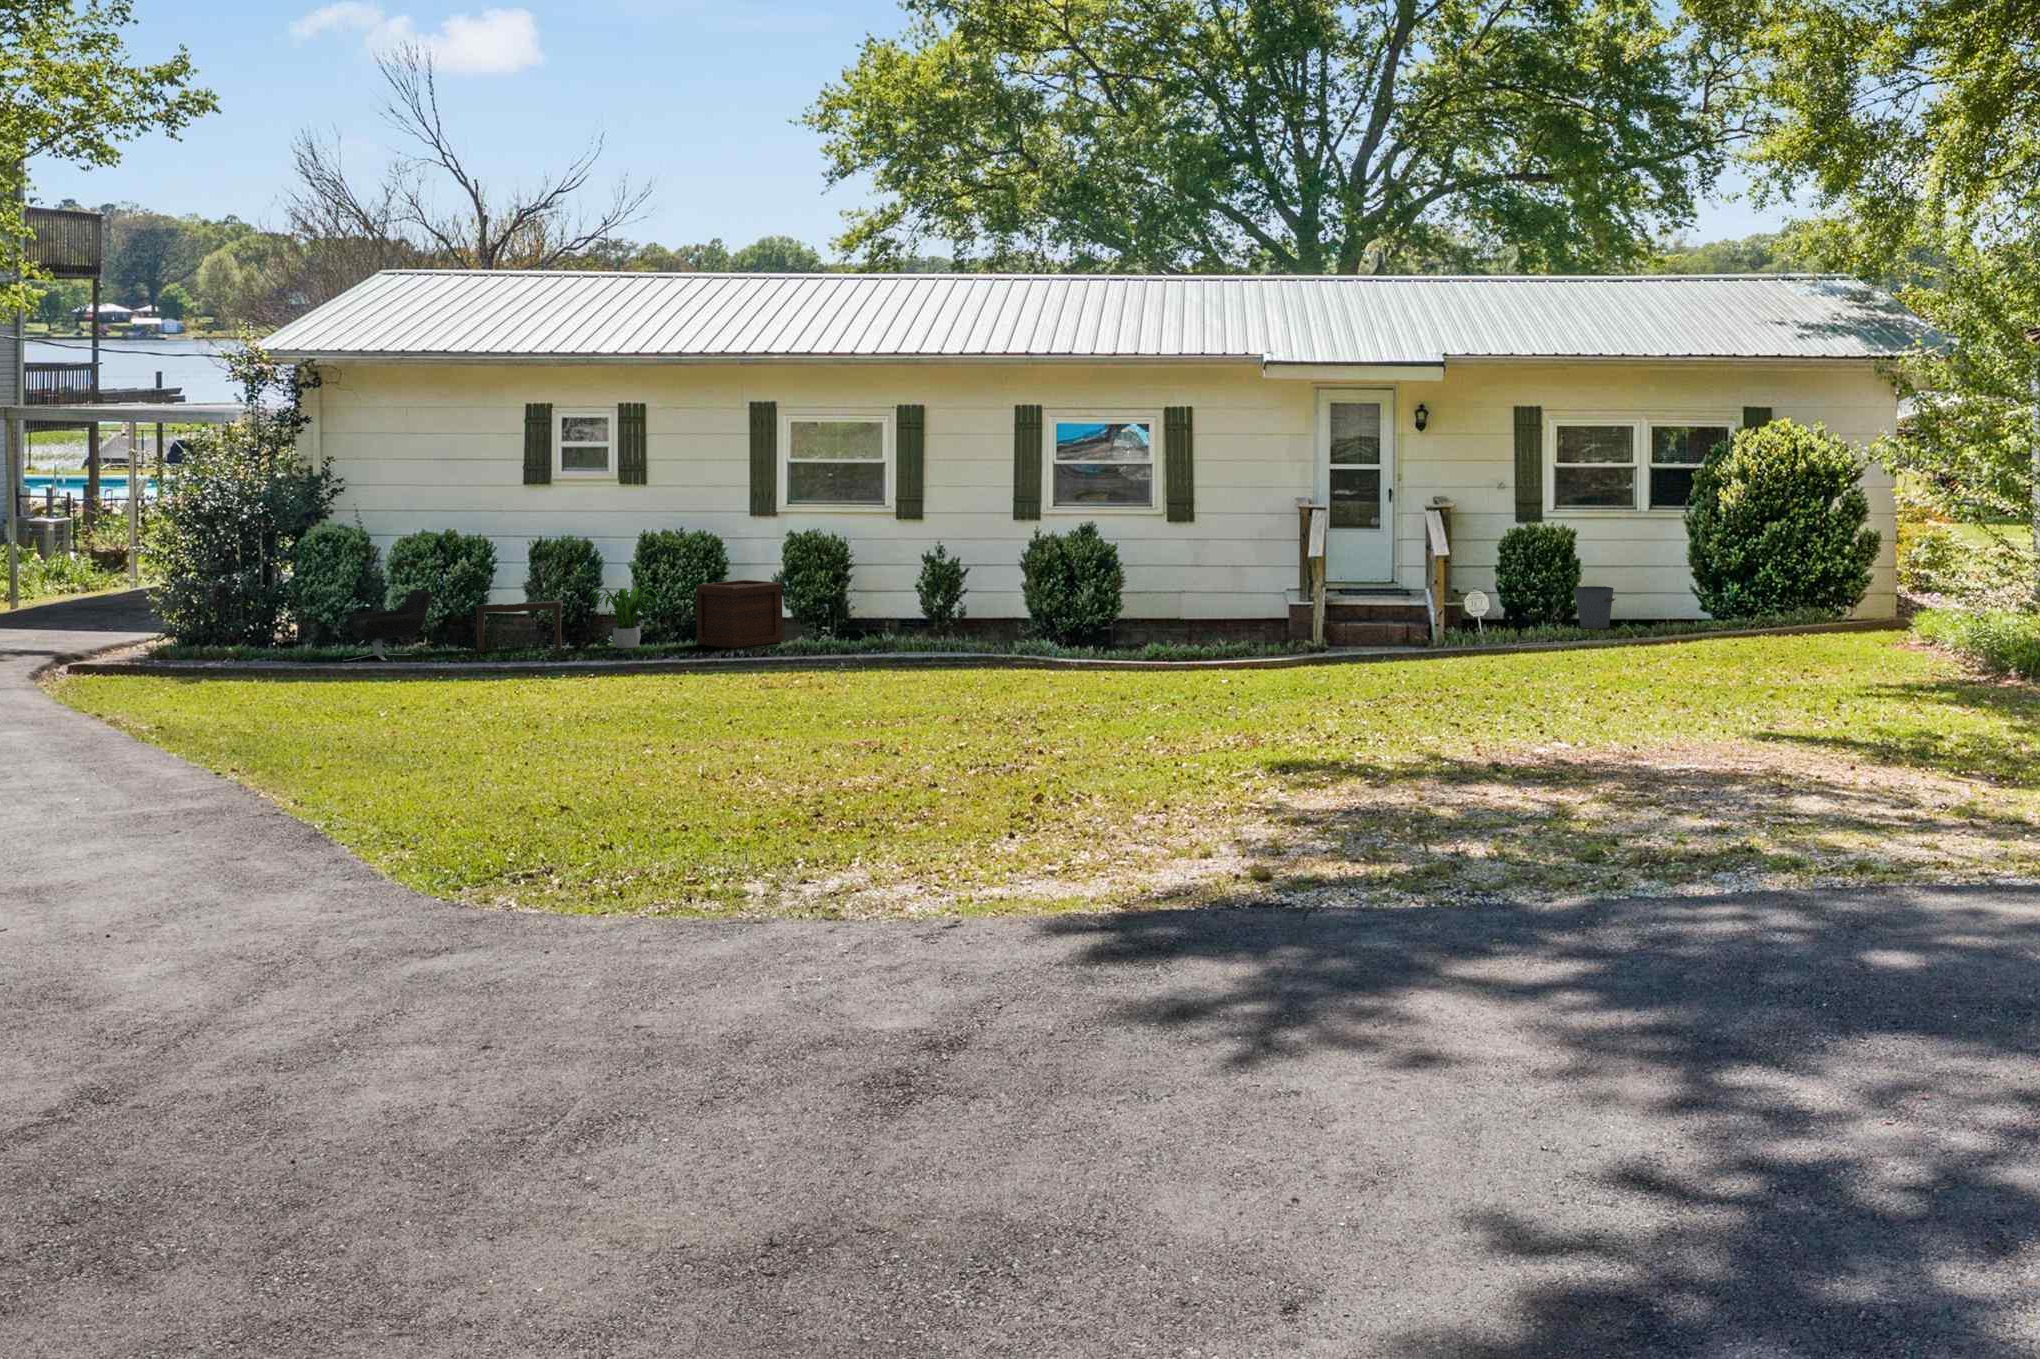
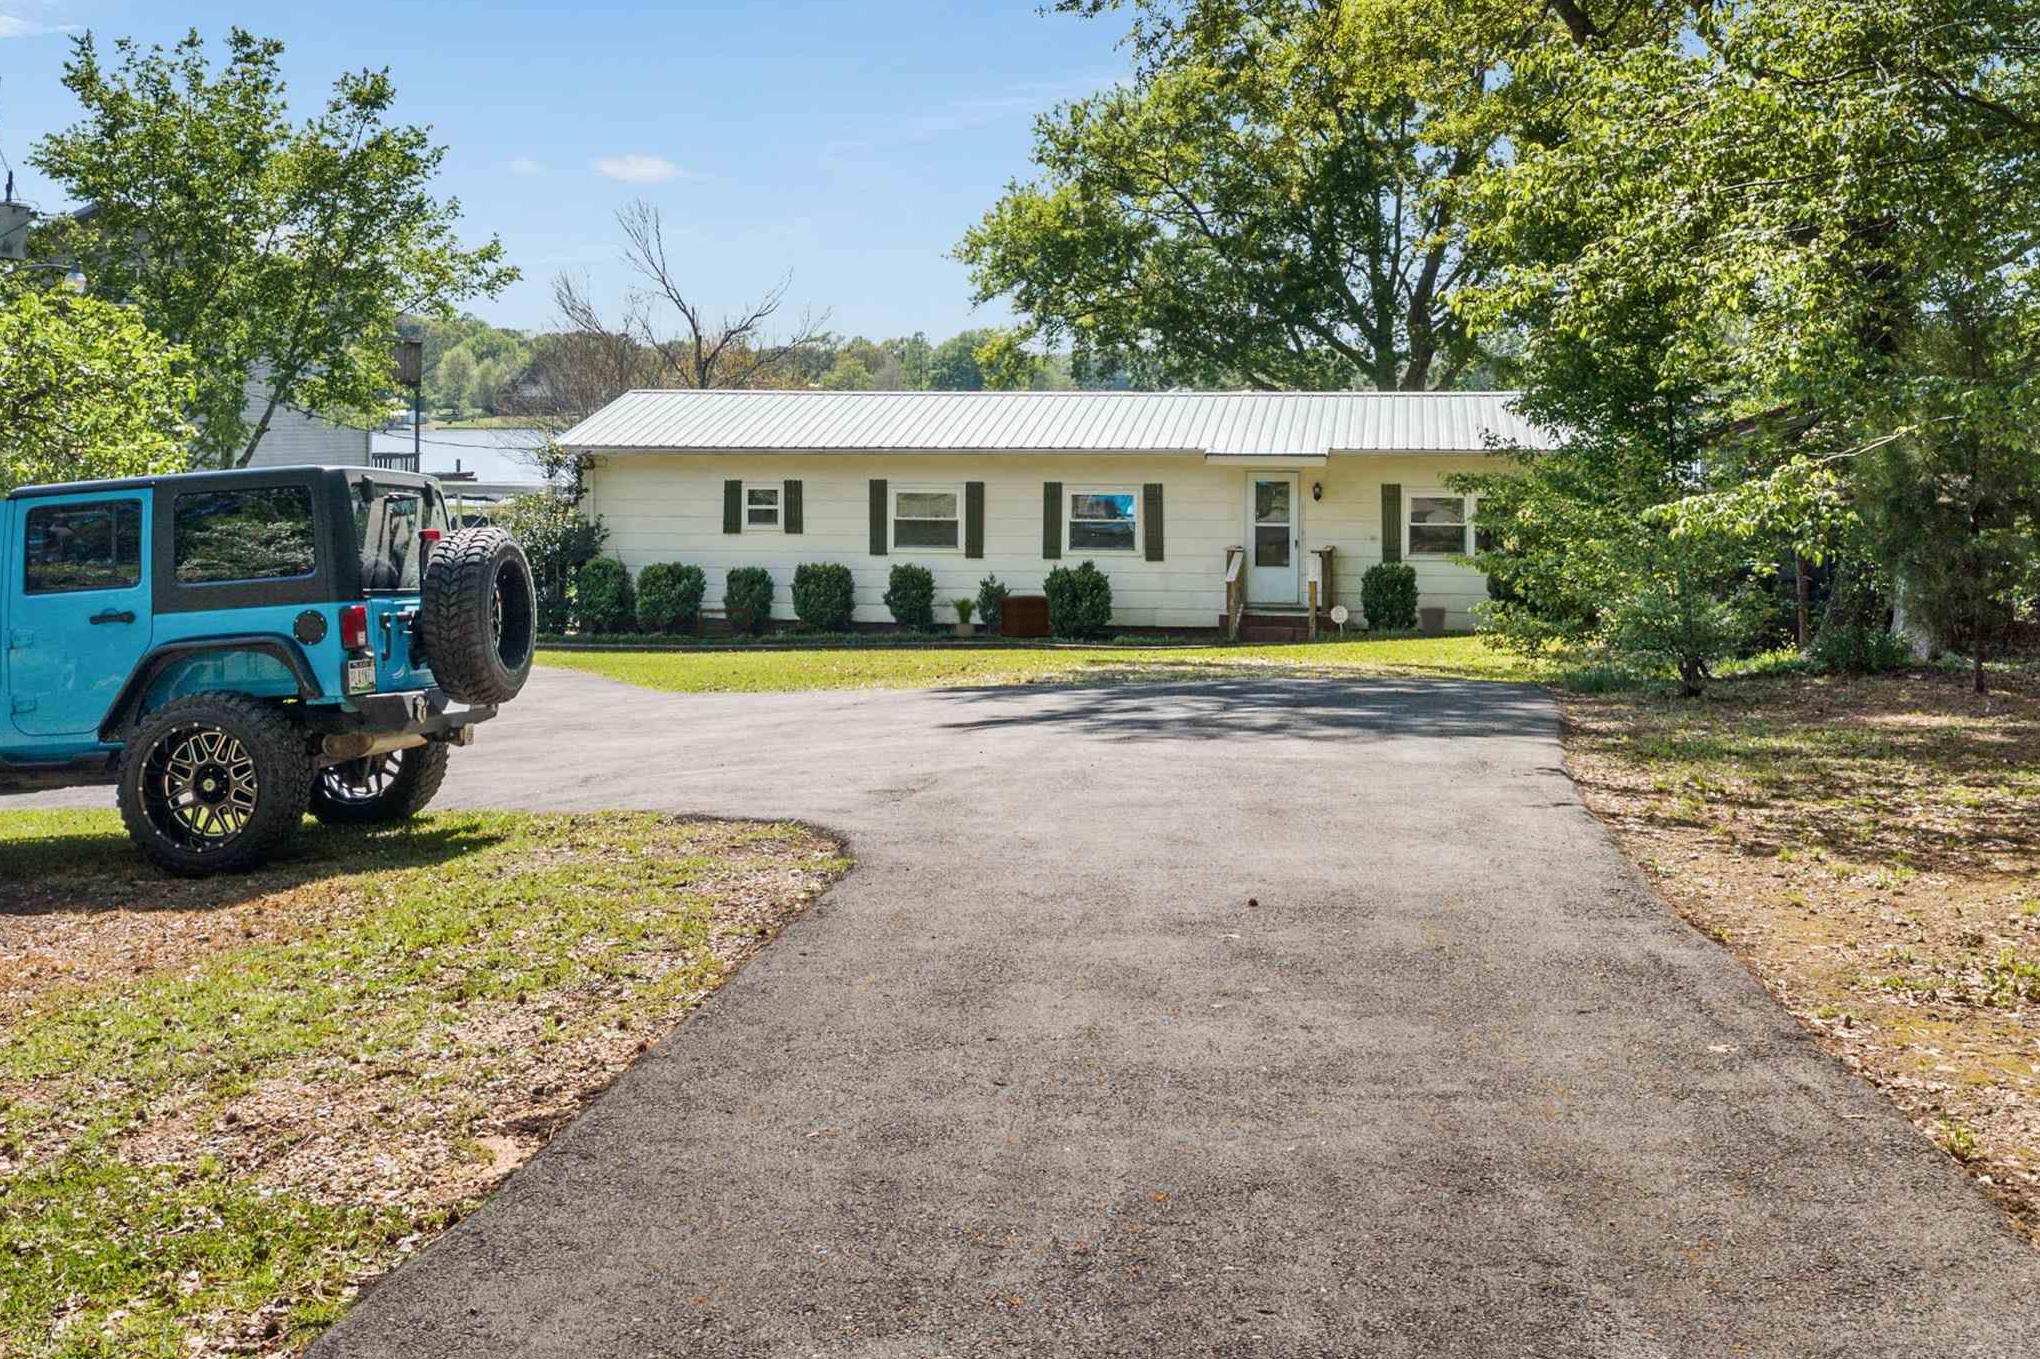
wooden crate: present [696,580,783,649] -> present [999,595,1051,637]
potted plant: present [587,587,662,648] -> present [941,598,981,637]
lounge chair: present [343,589,432,661] -> none [621,598,672,640]

